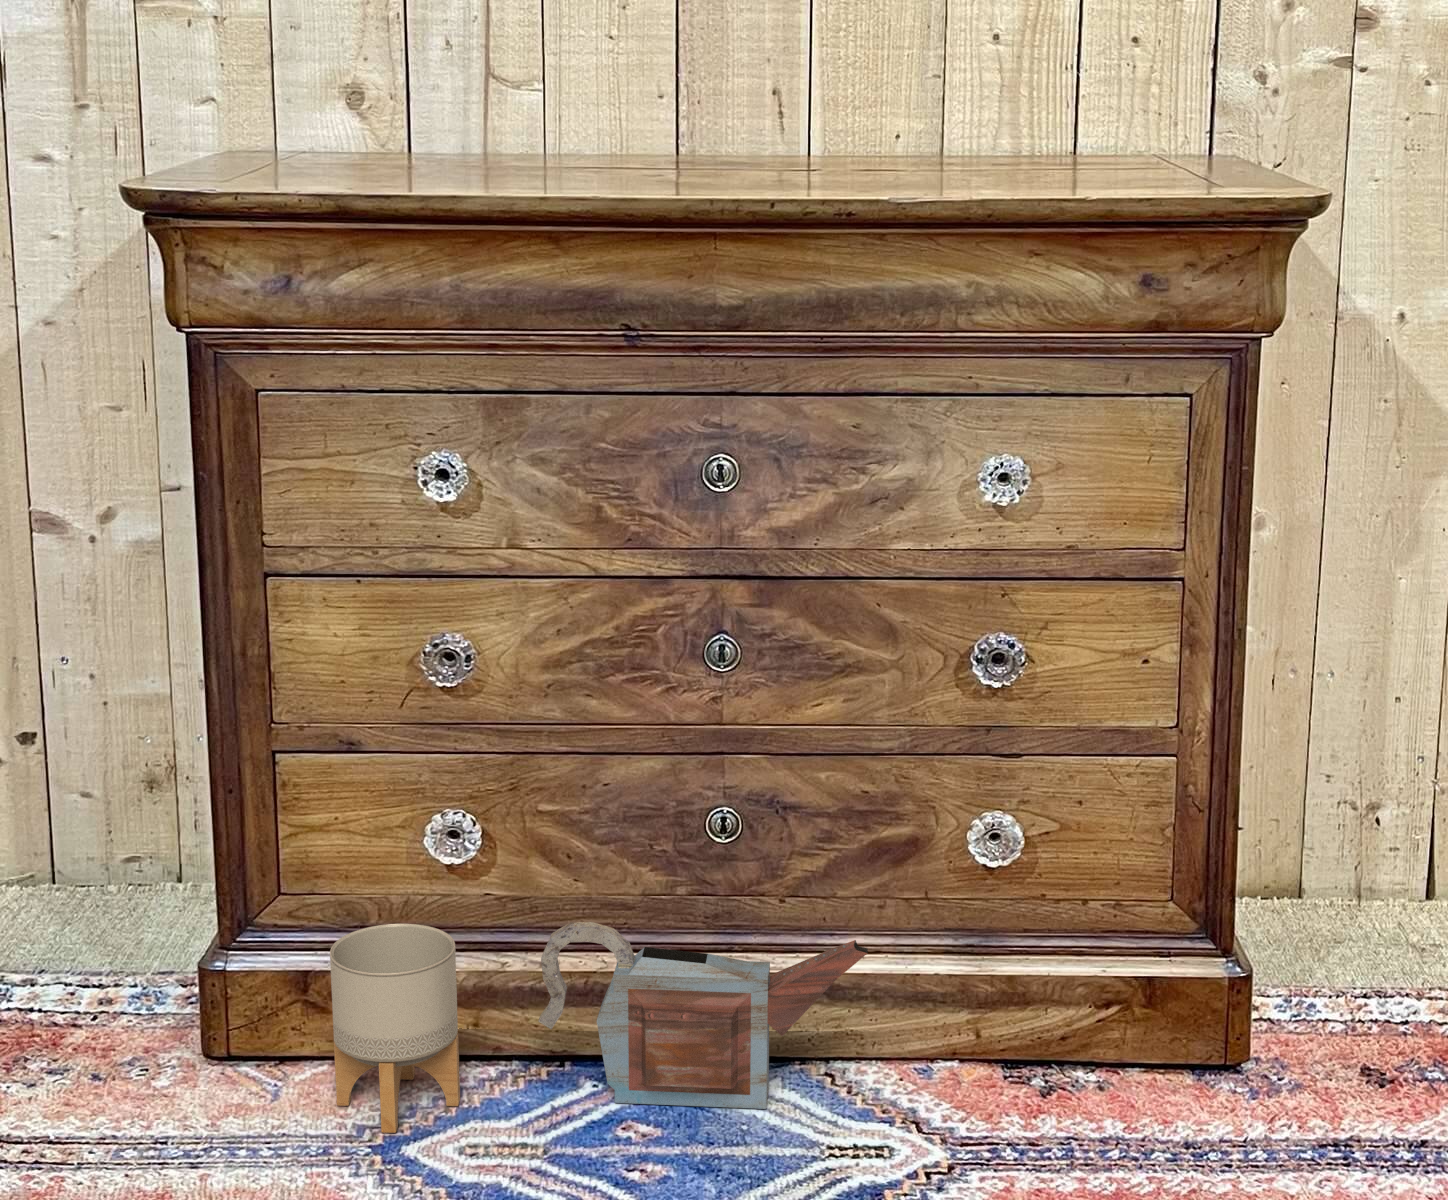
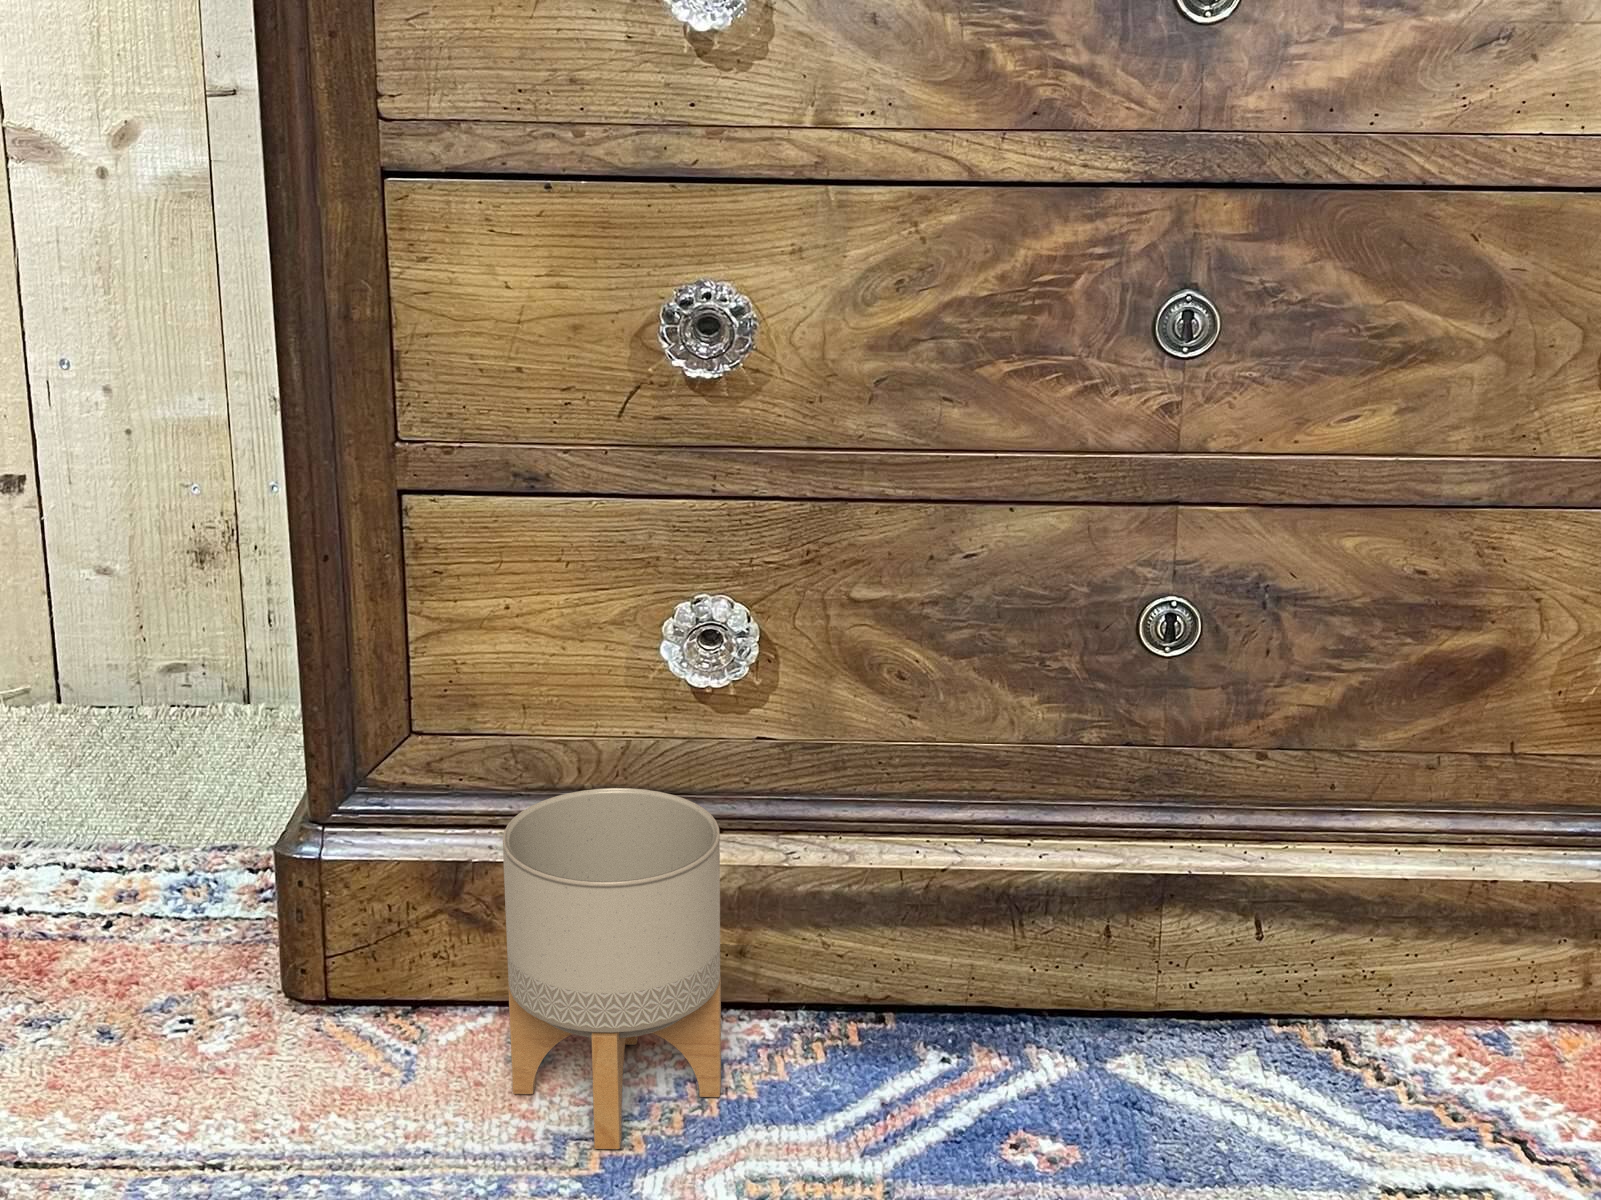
watering can: present [538,922,868,1109] -> none [856,791,1443,1108]

